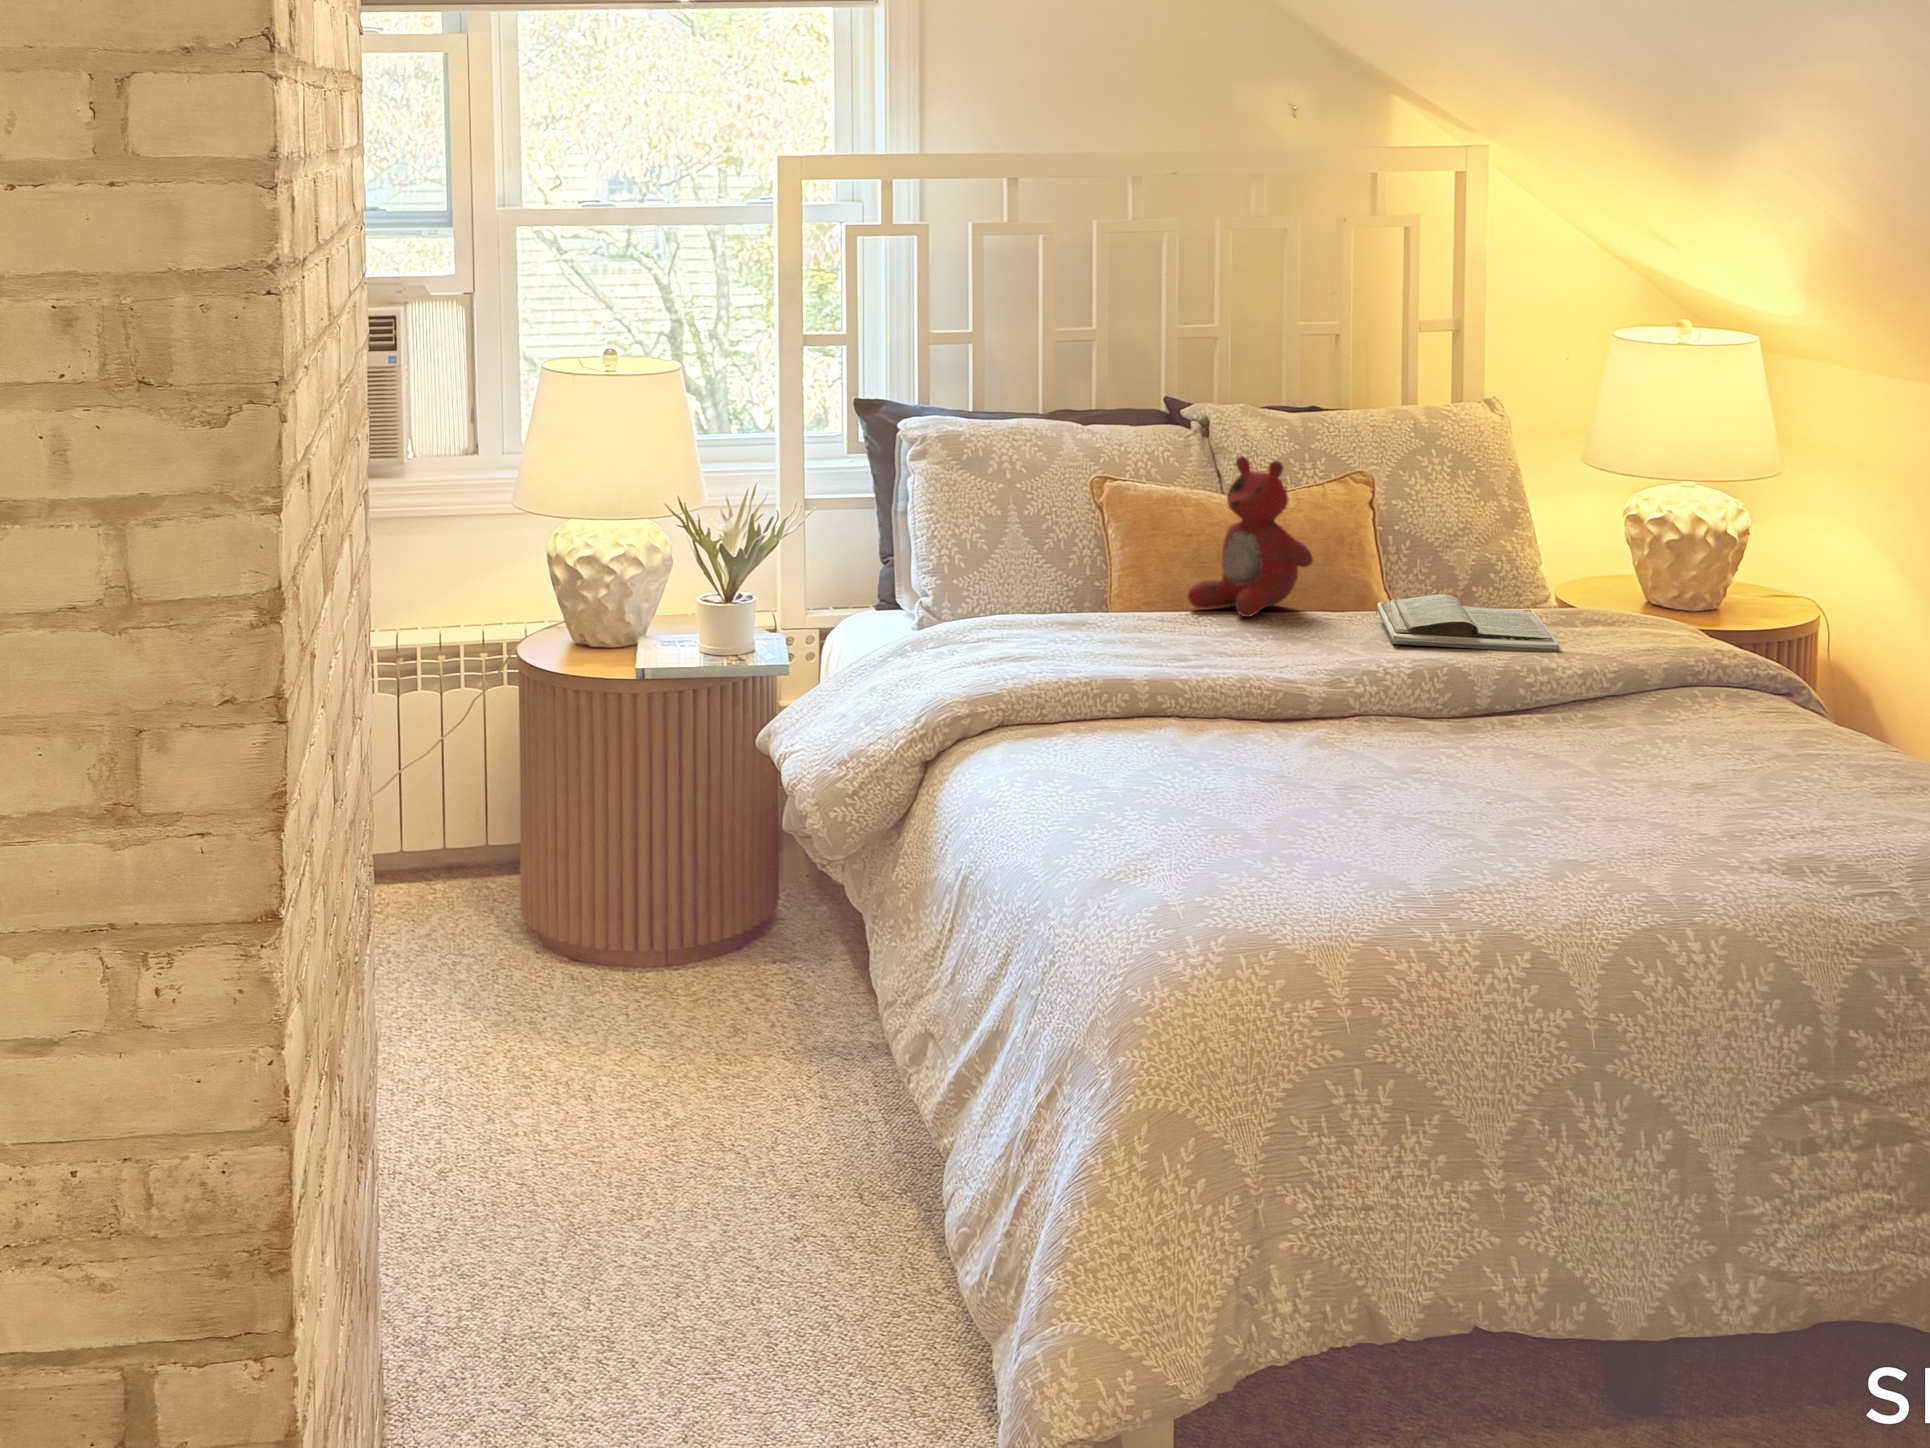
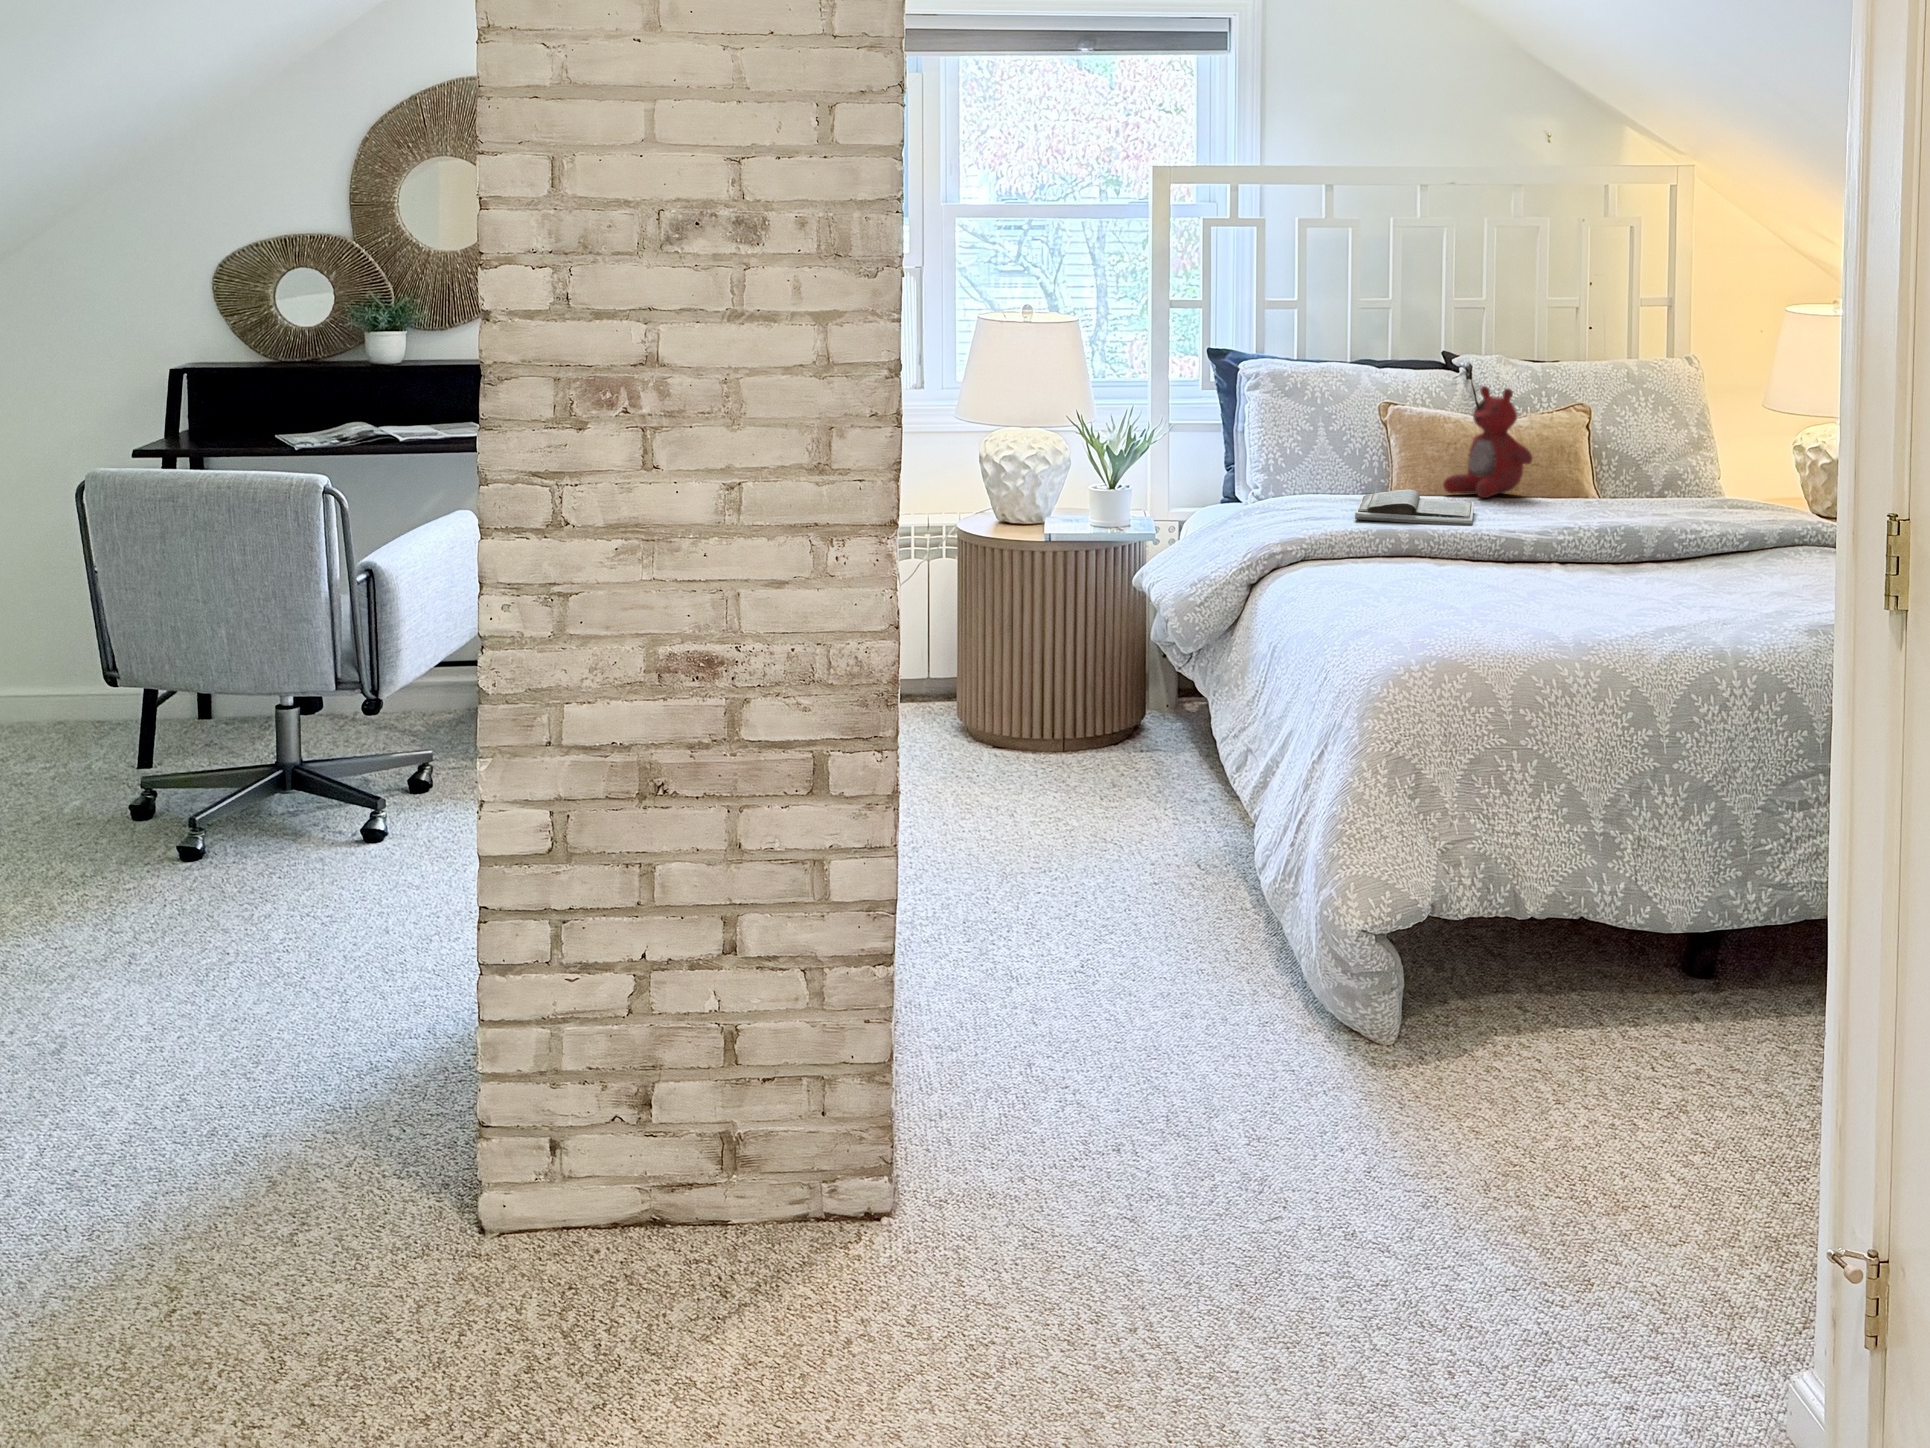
book: present [1376,594,1559,651] -> present [1355,489,1474,525]

